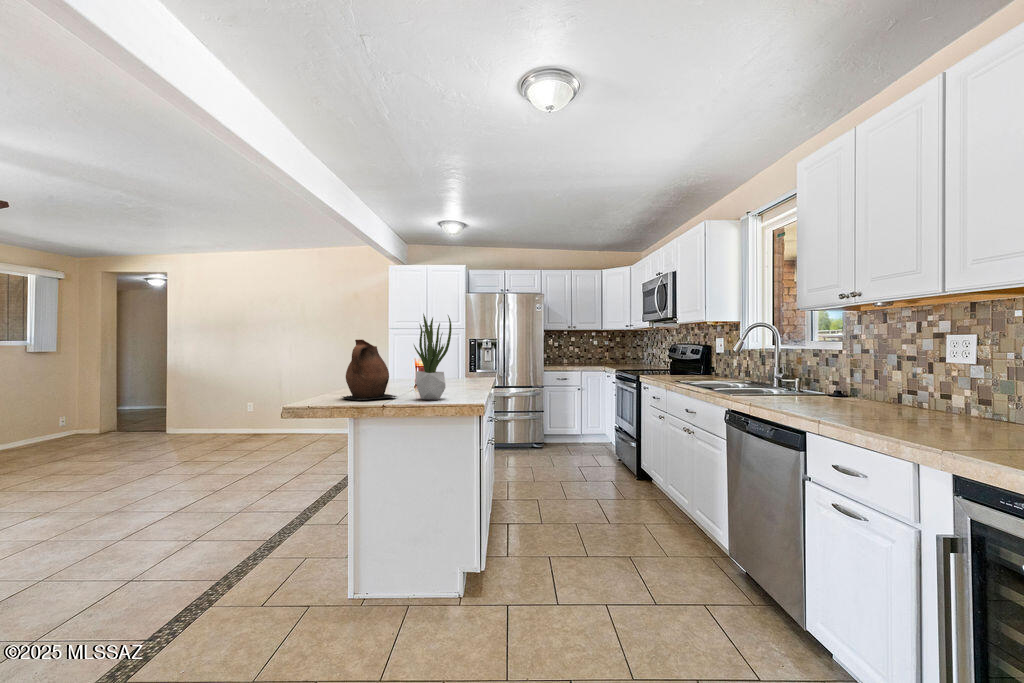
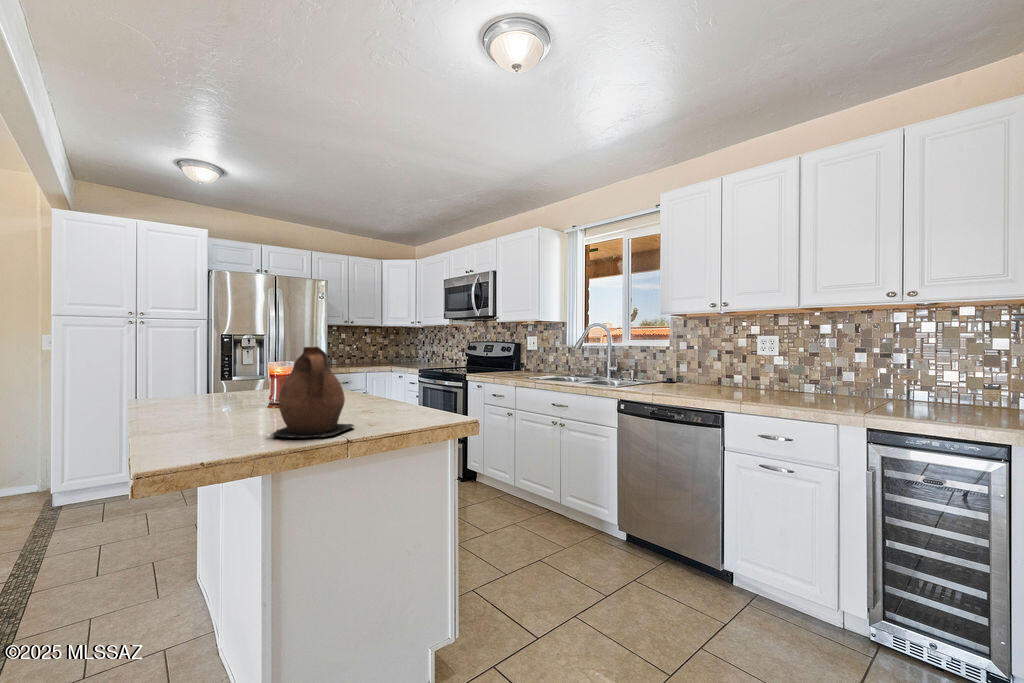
potted plant: present [414,314,452,400] -> none [381,310,430,424]

